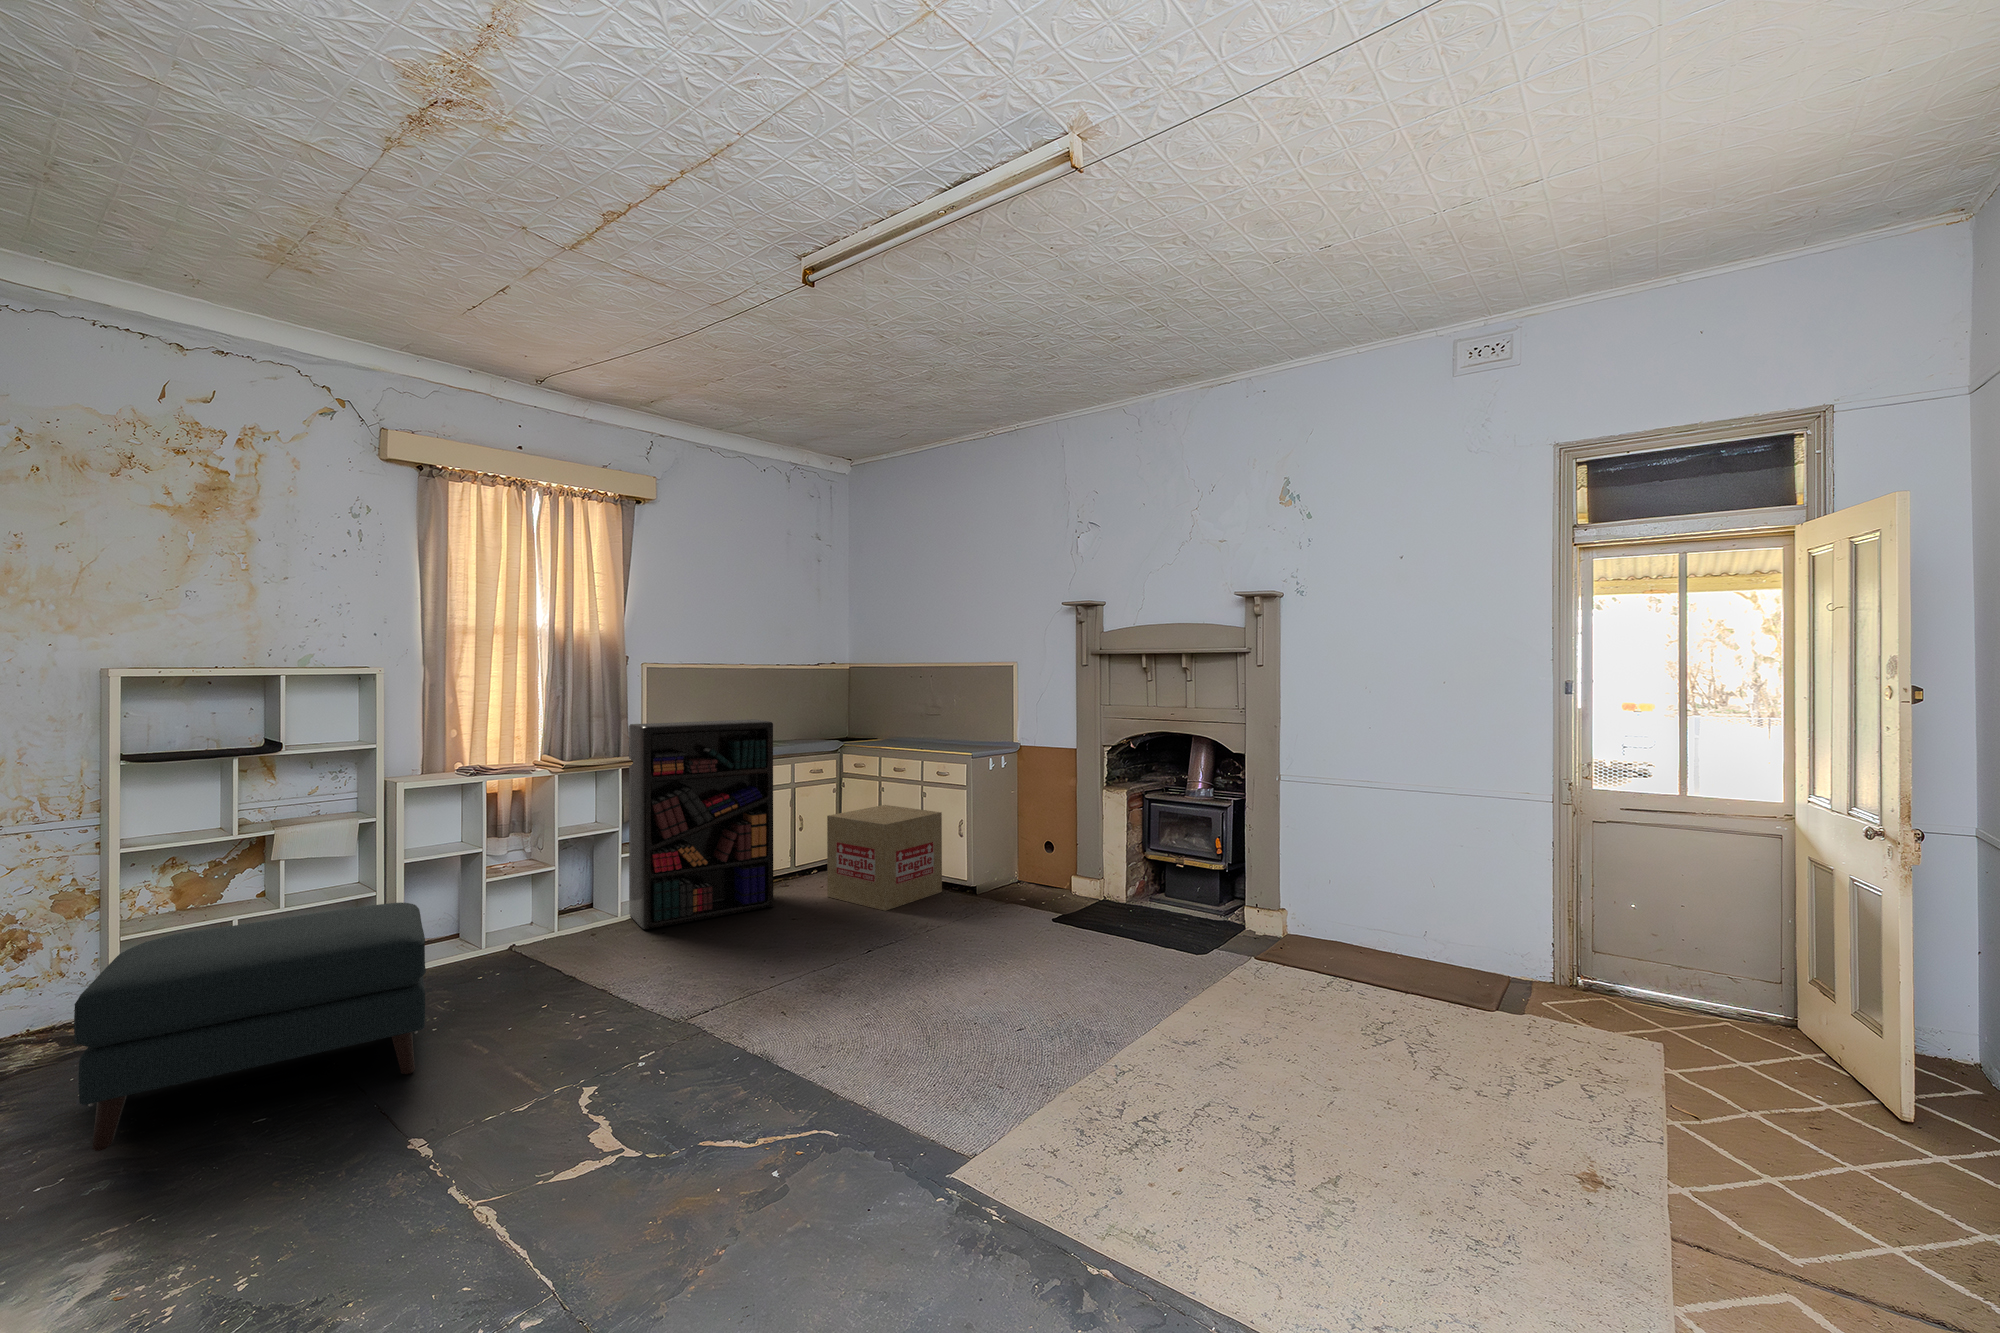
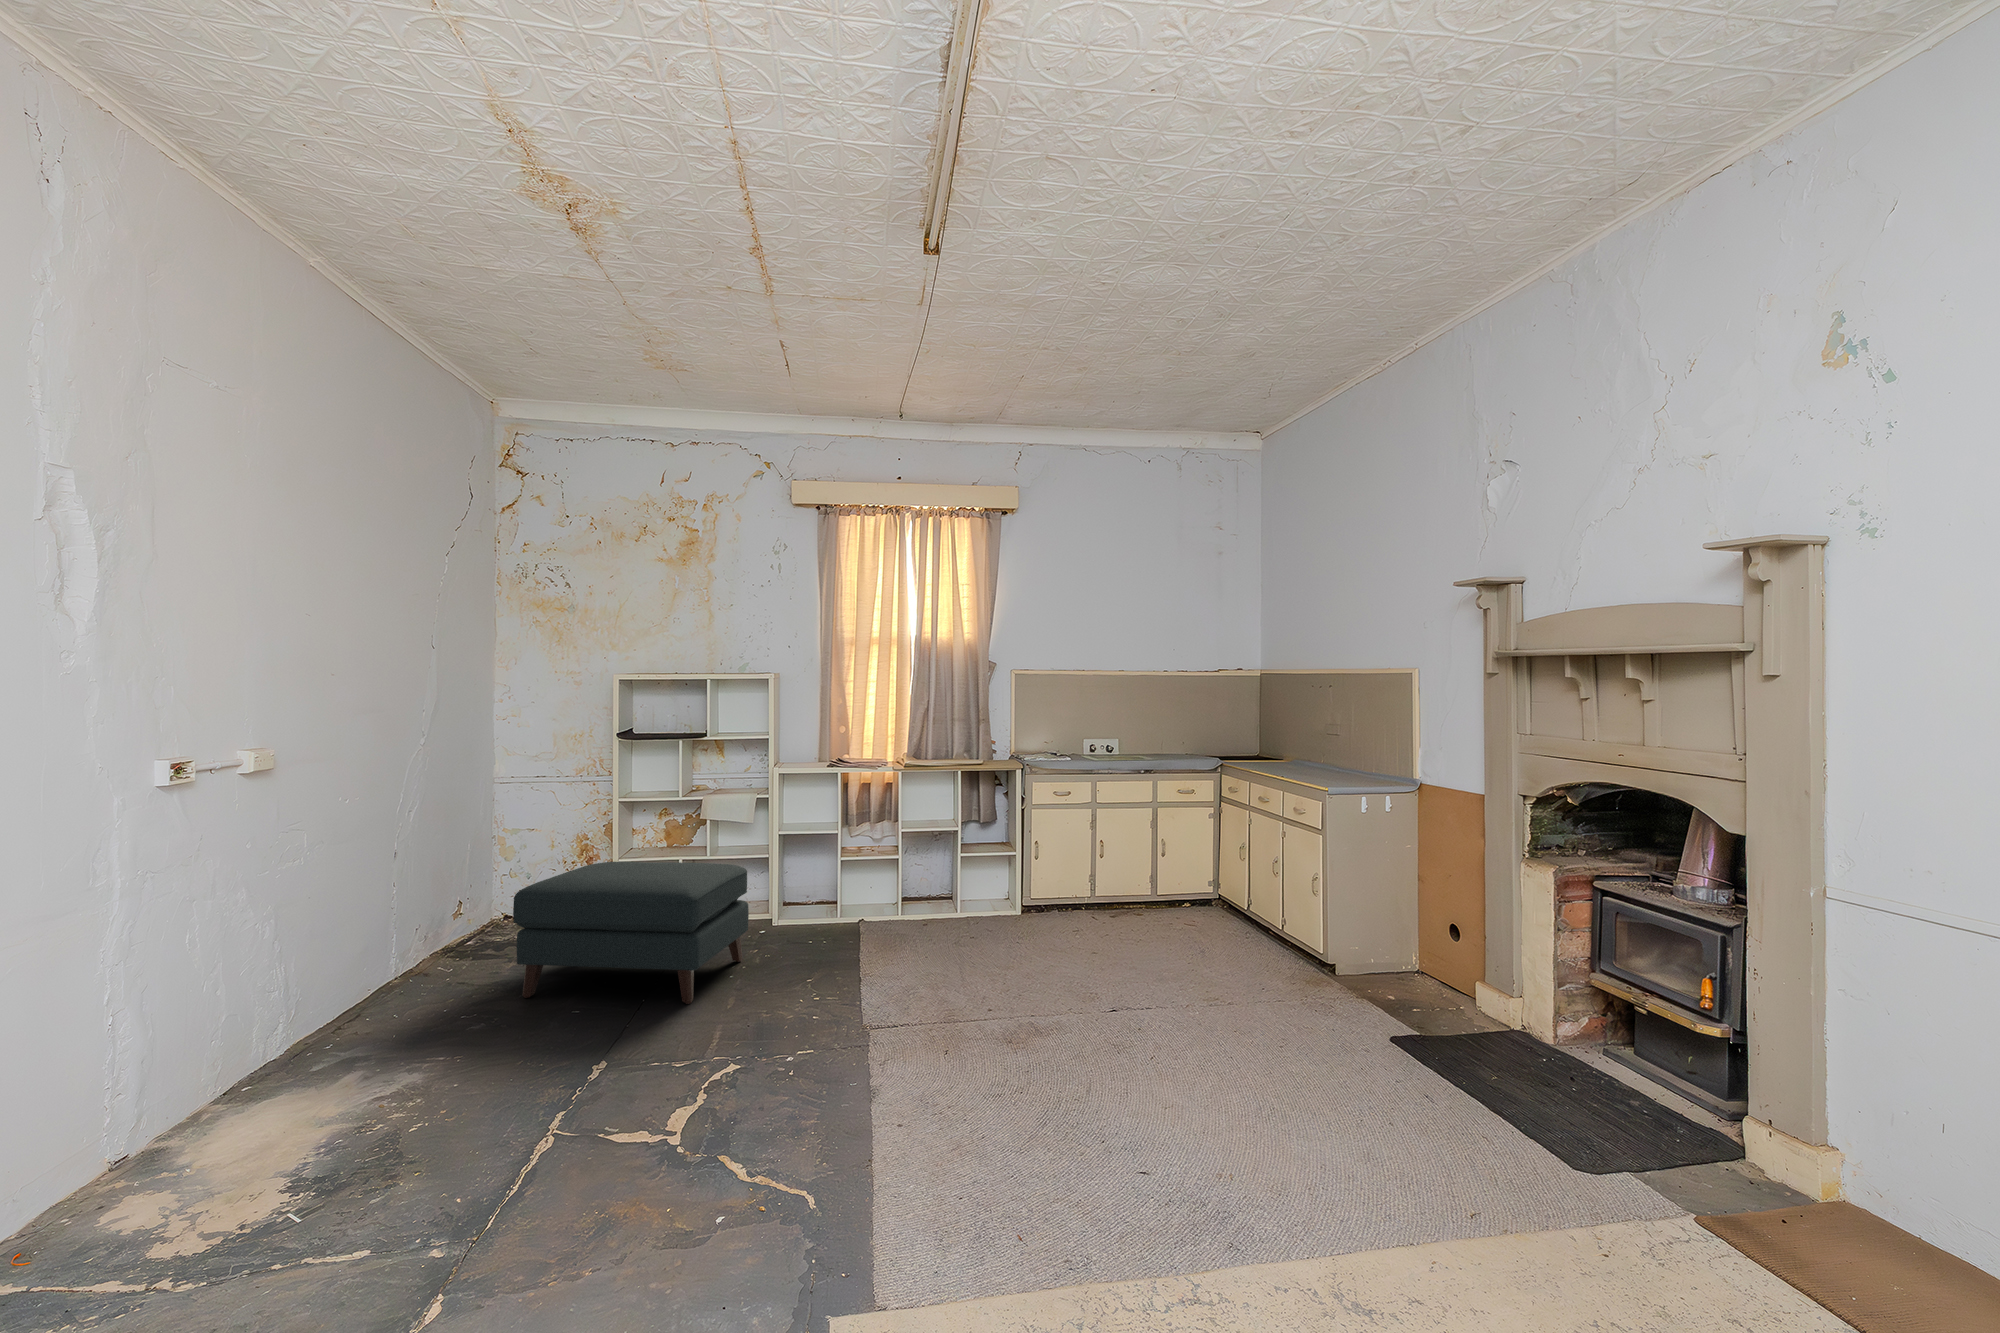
bookshelf: present [629,719,773,929] -> none [966,729,1098,936]
cardboard box: present [827,805,942,911] -> none [1162,842,1297,970]

